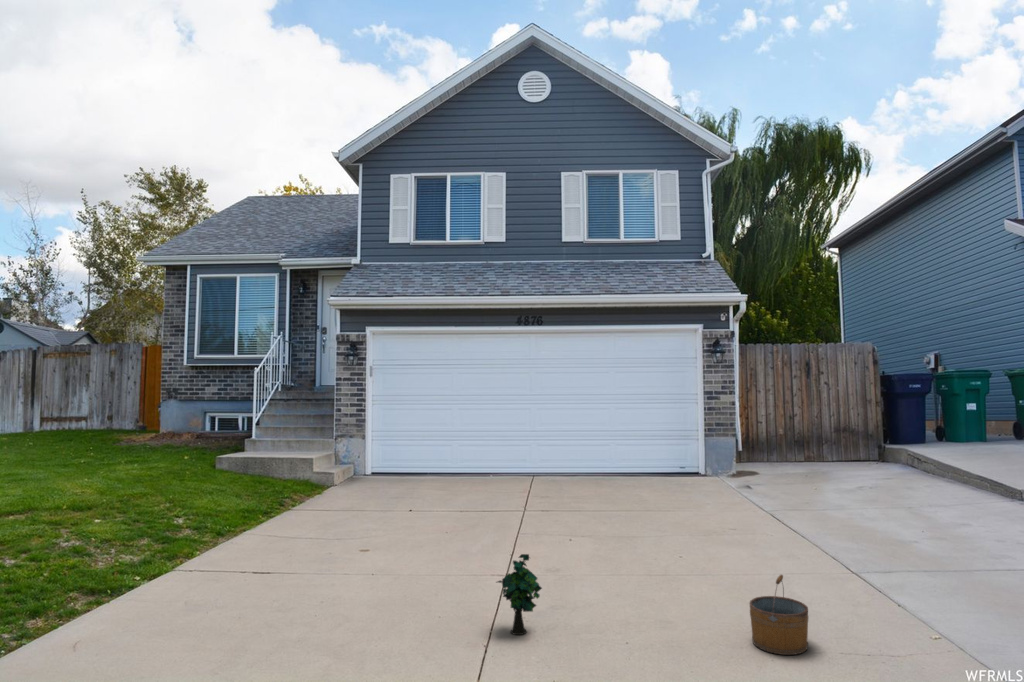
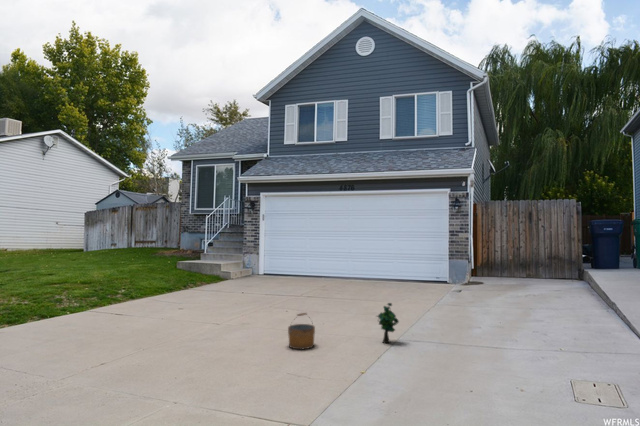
decorative plant: present [498,554,542,635] -> present [377,303,399,343]

